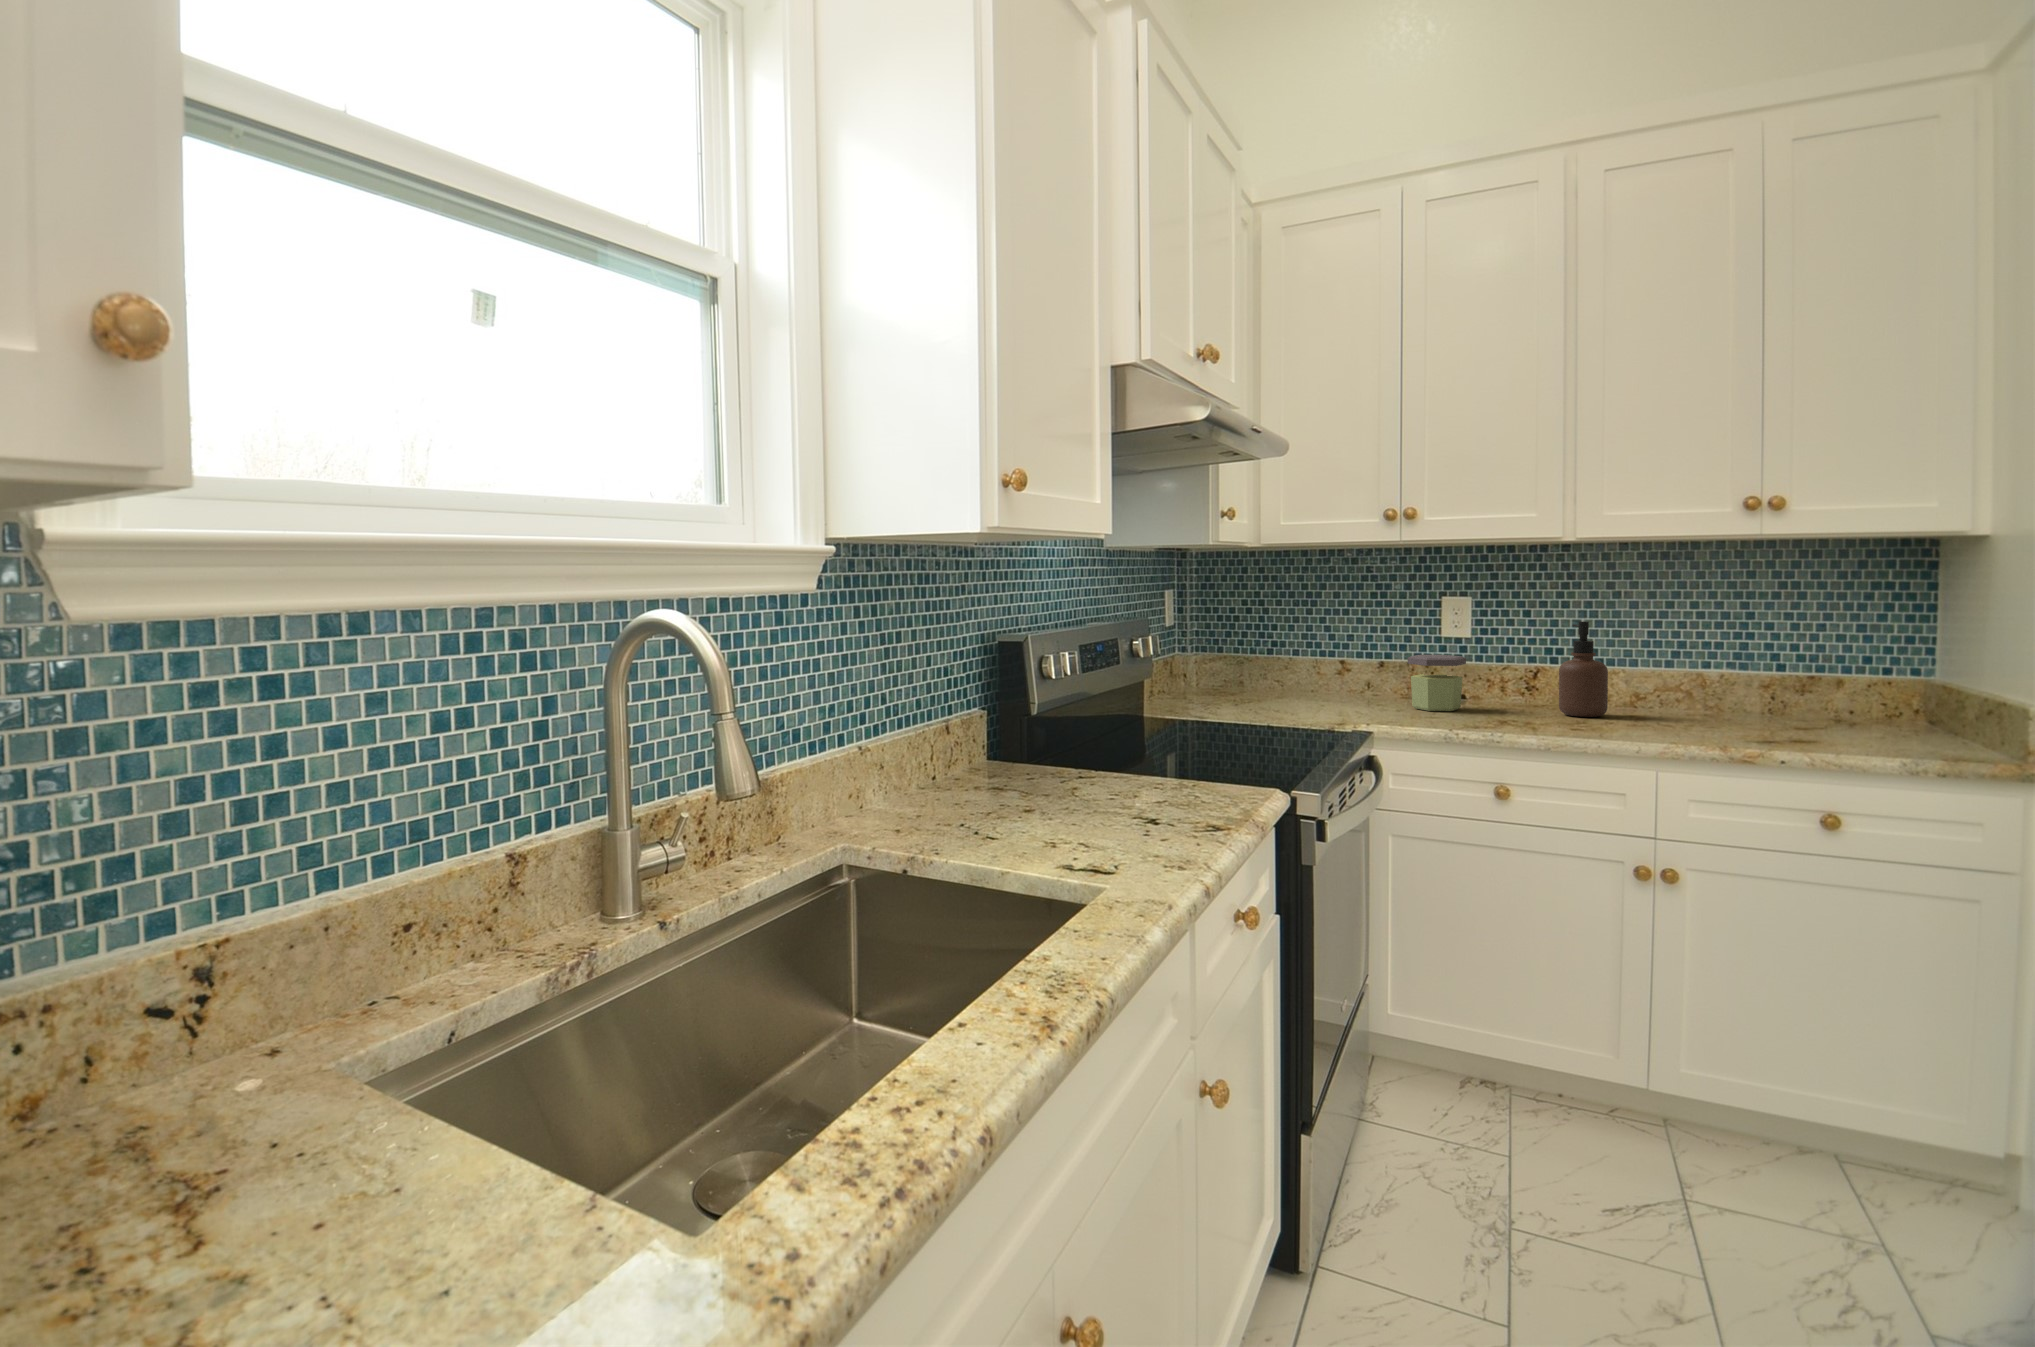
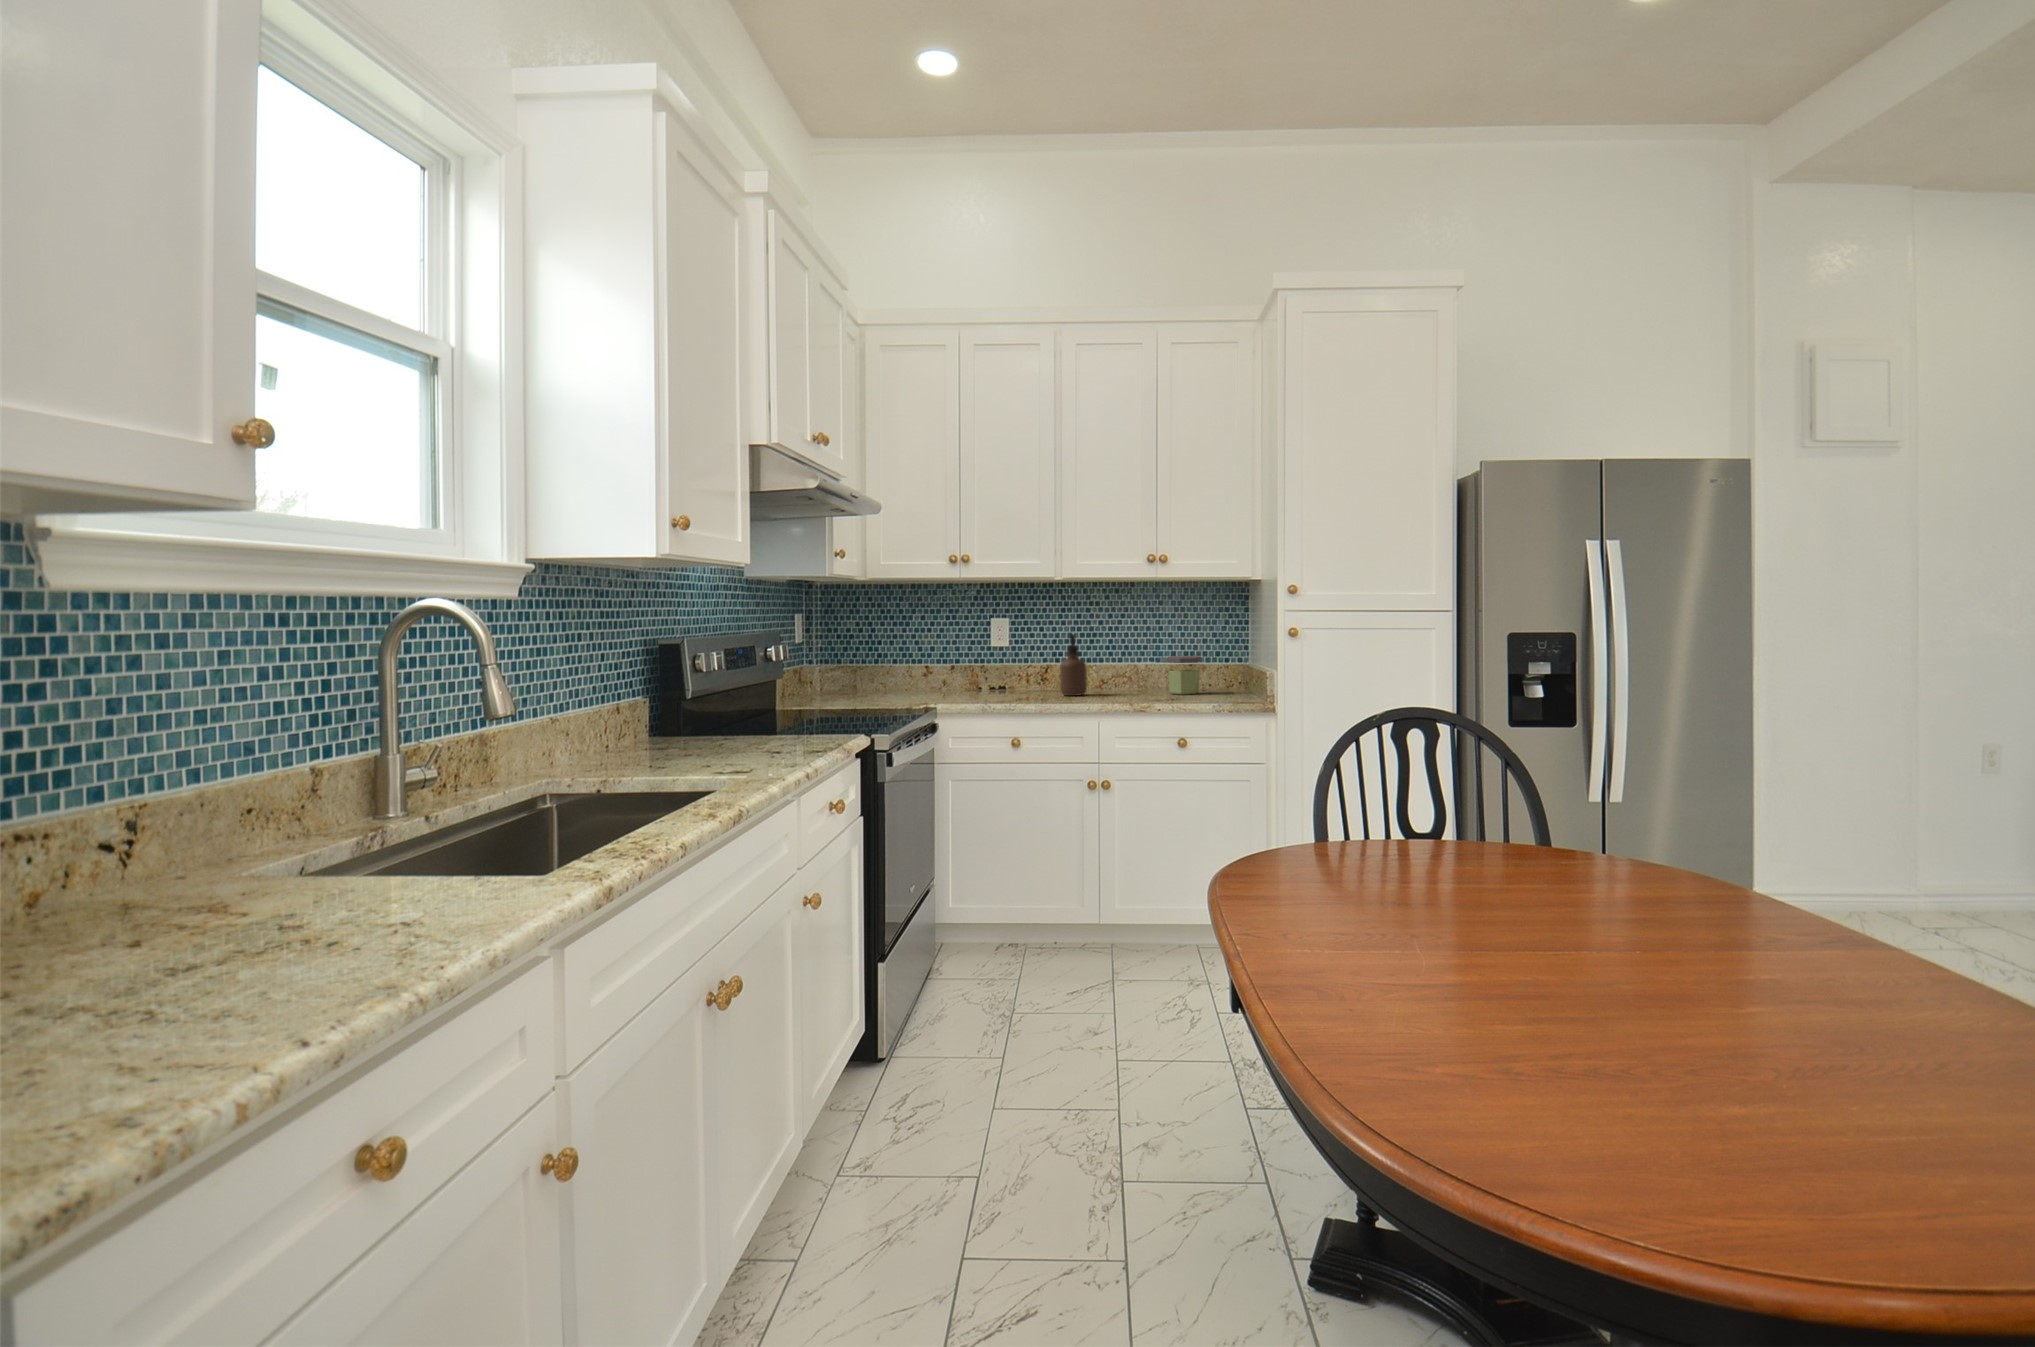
jar: present [1408,655,1466,711] -> present [1166,656,1201,695]

